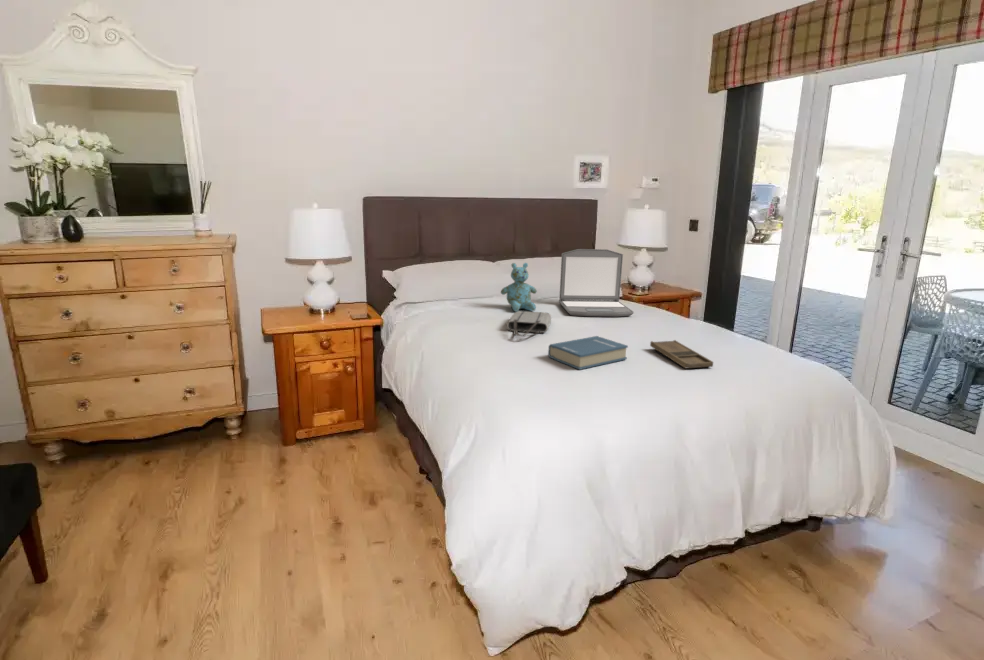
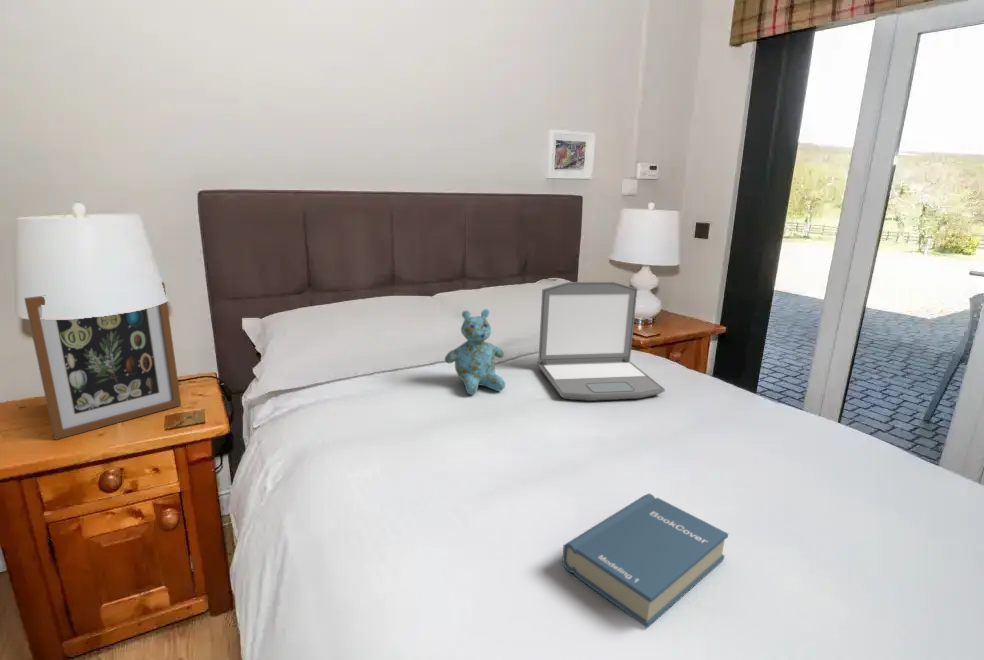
picture frame: none [292,242,353,321] -> present [25,282,181,440]
tote bag: present [507,311,551,336] -> none [463,404,541,491]
tray: present [650,340,713,368] -> none [746,485,909,593]

